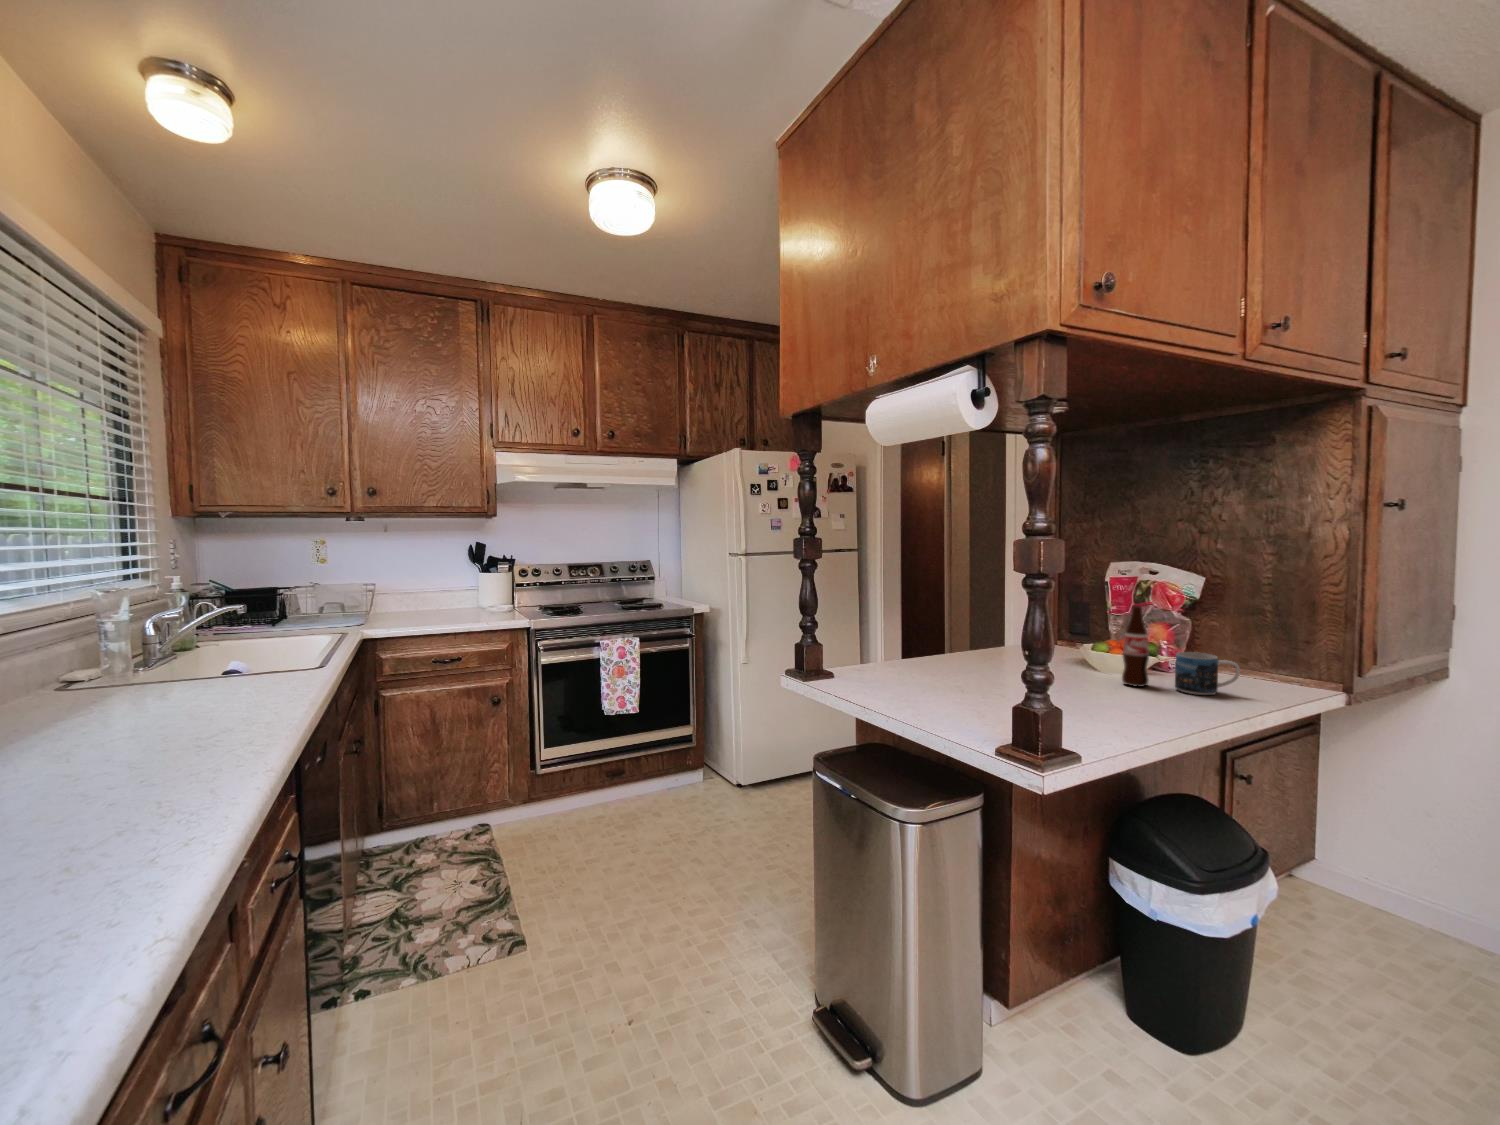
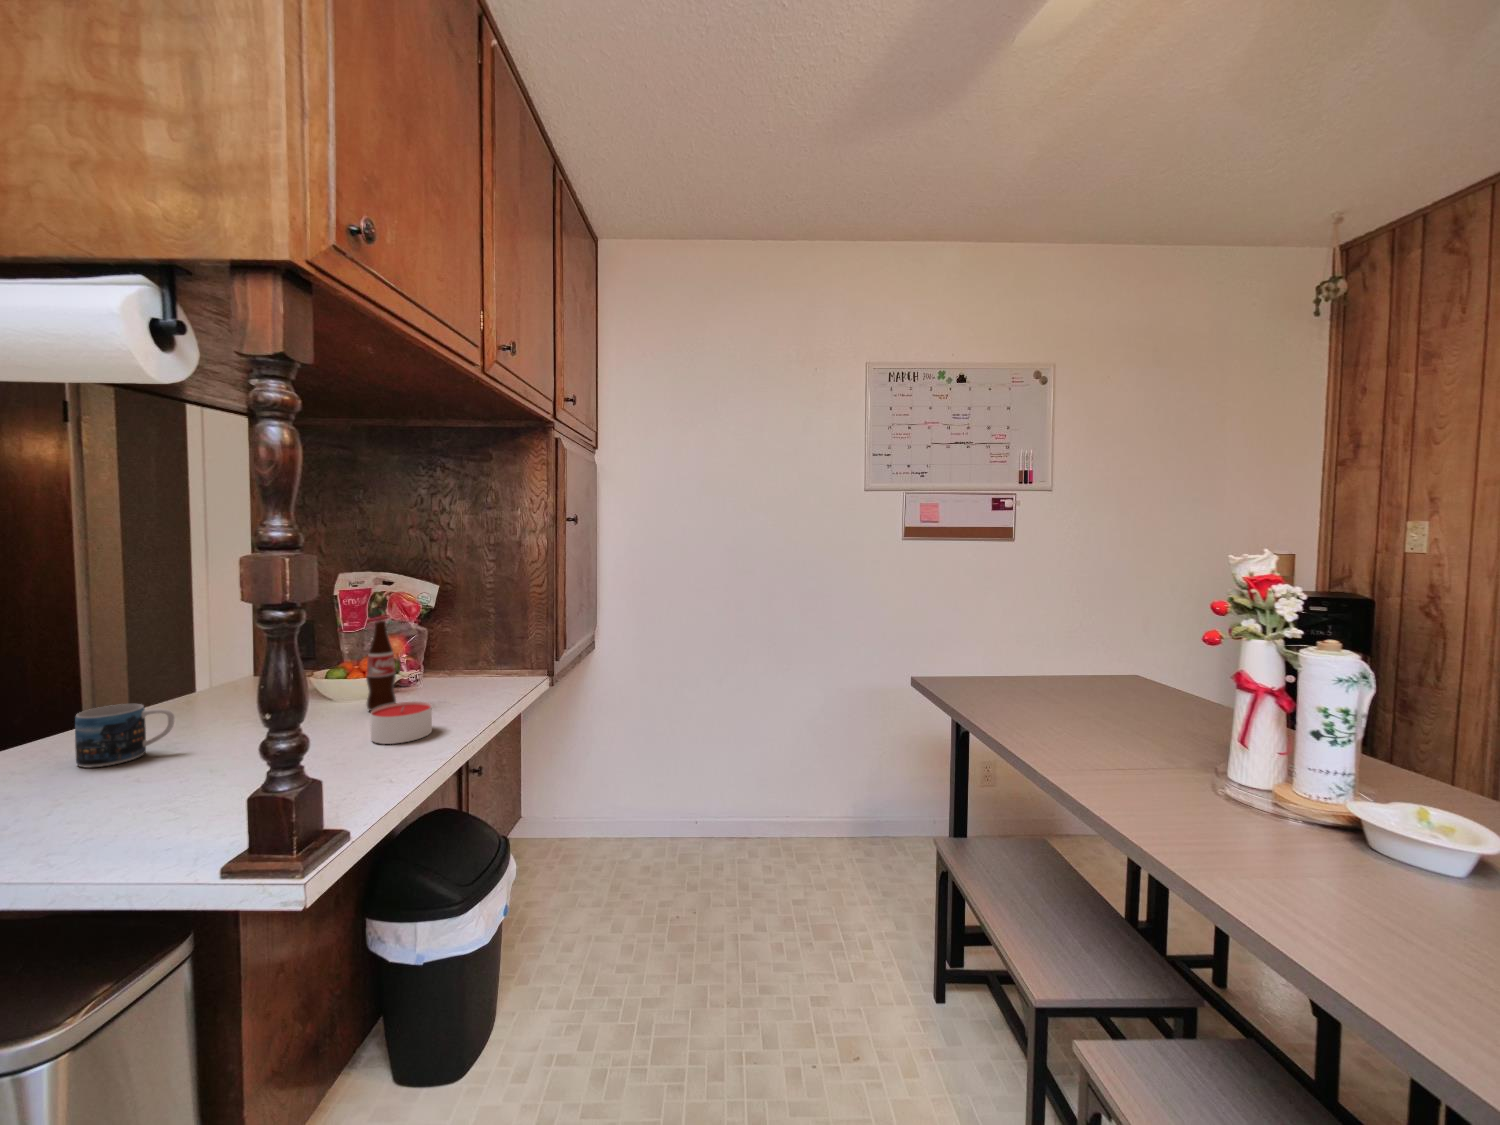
mug: present [1175,652,1240,695] -> present [75,704,174,768]
candle: none [1117,679,1174,715] -> present [370,702,432,744]

